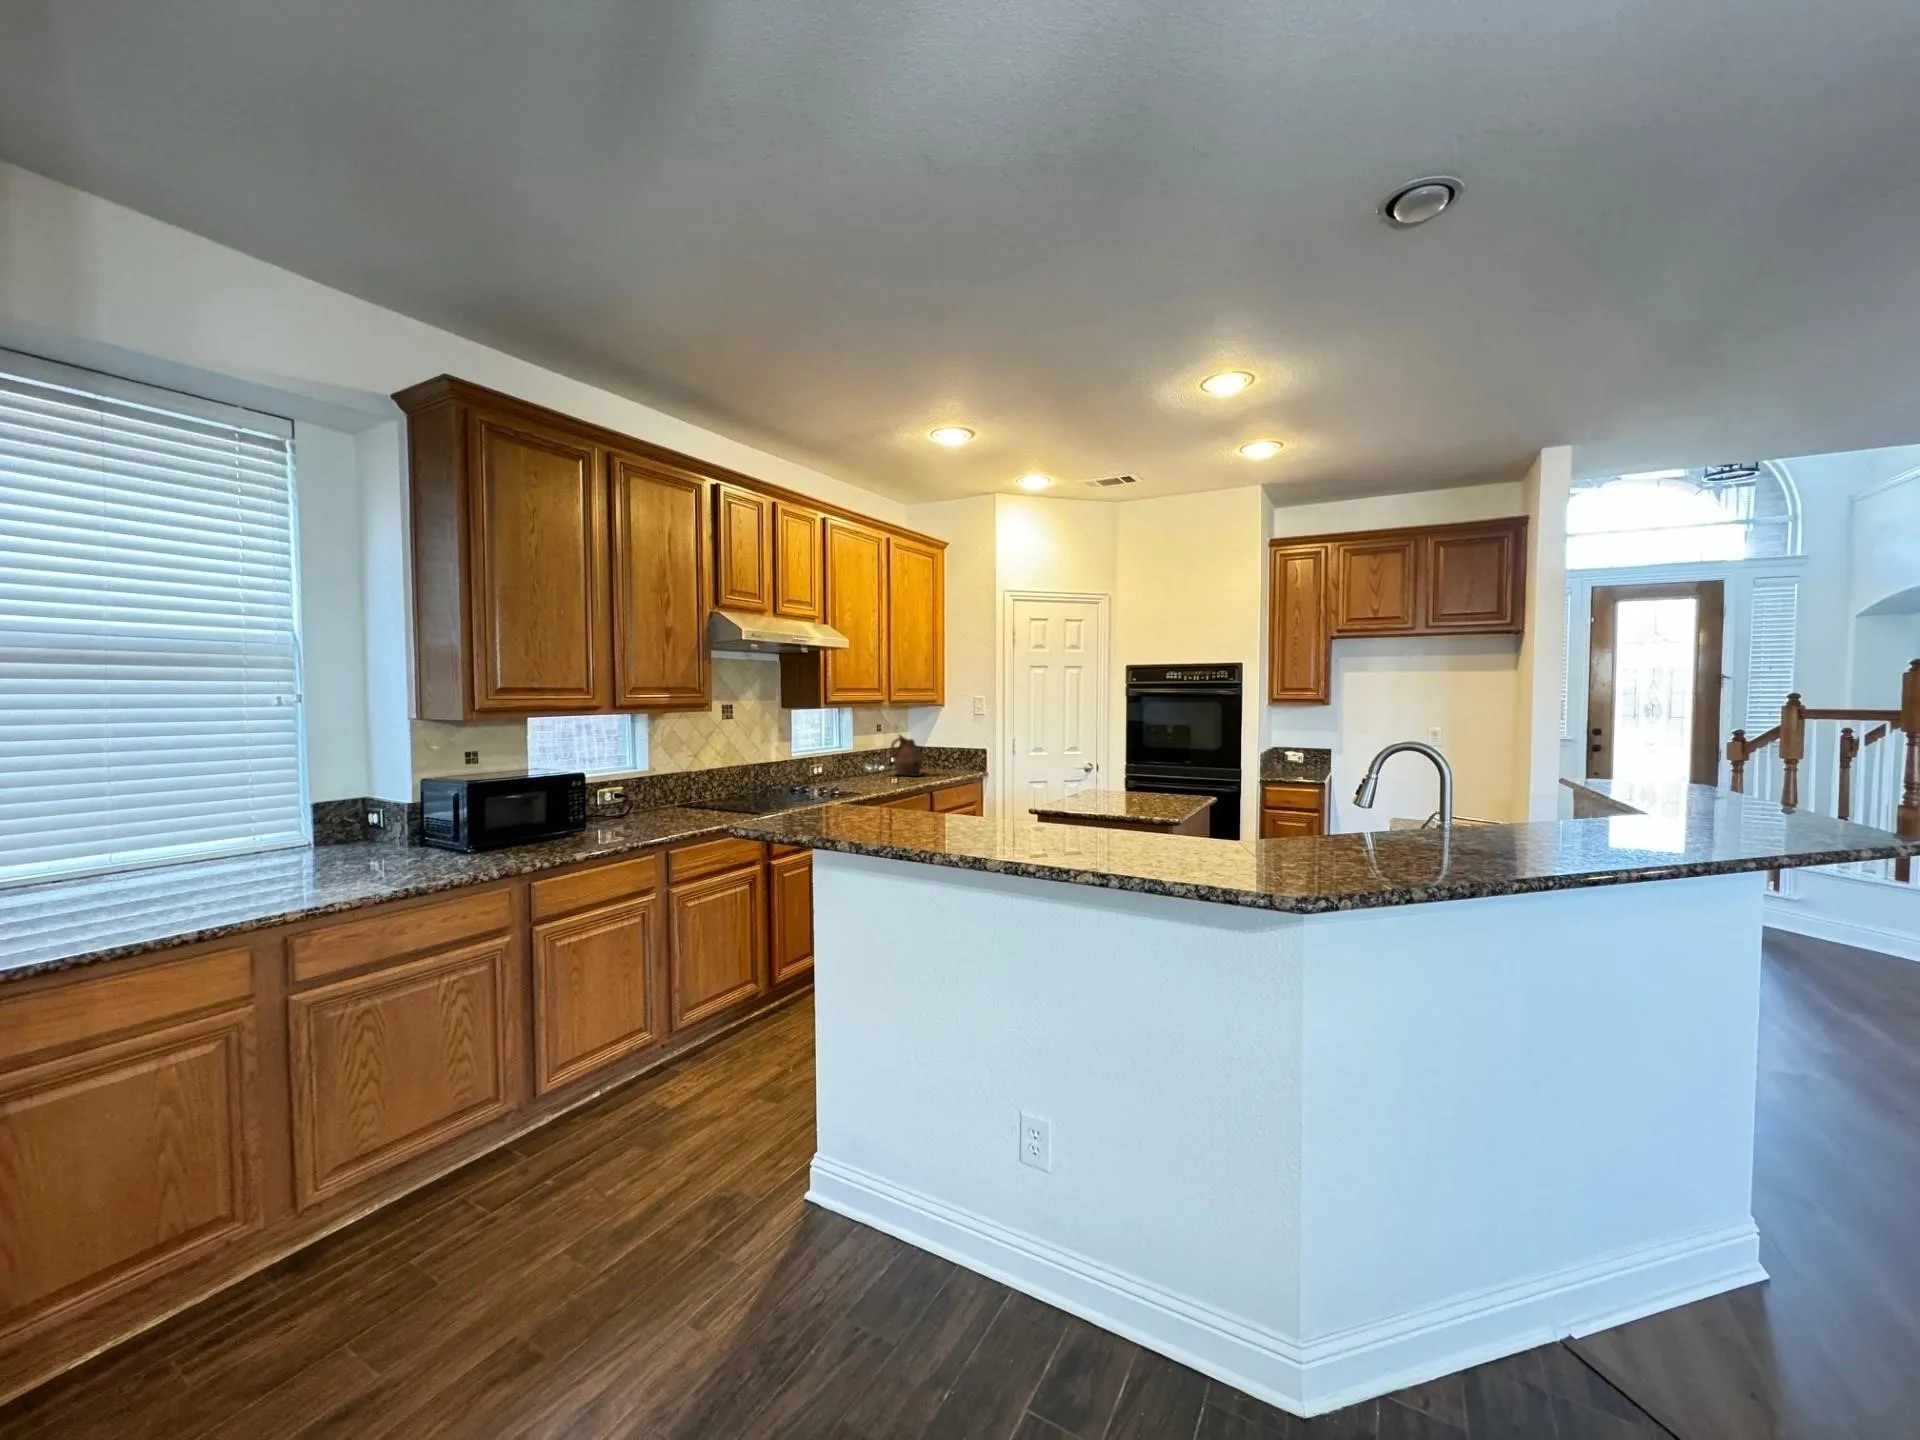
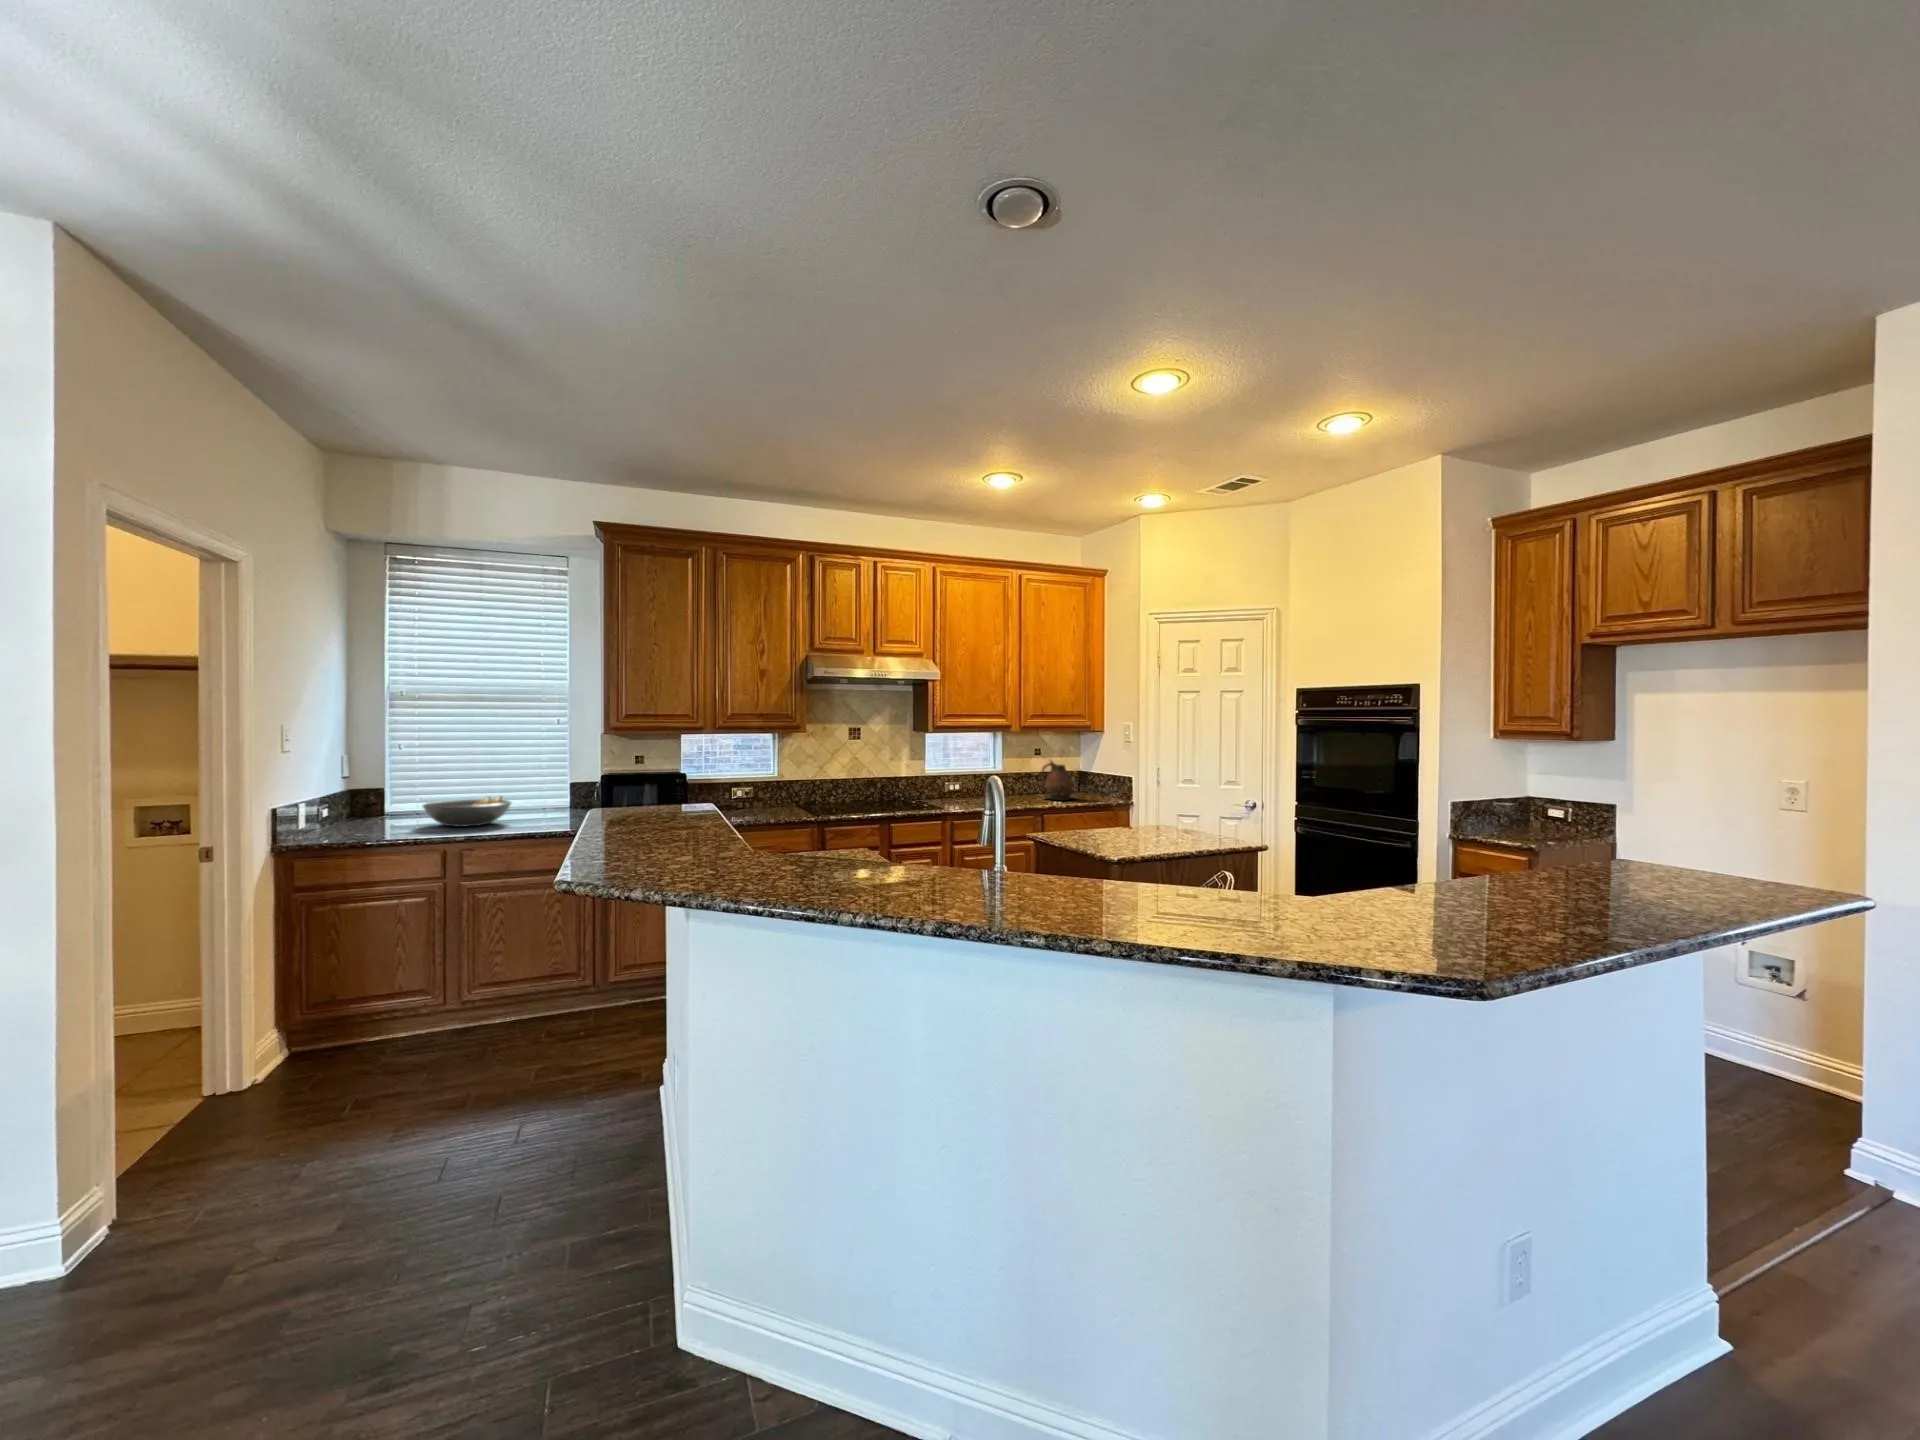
fruit bowl: none [165,832,342,895] -> present [422,796,511,827]

